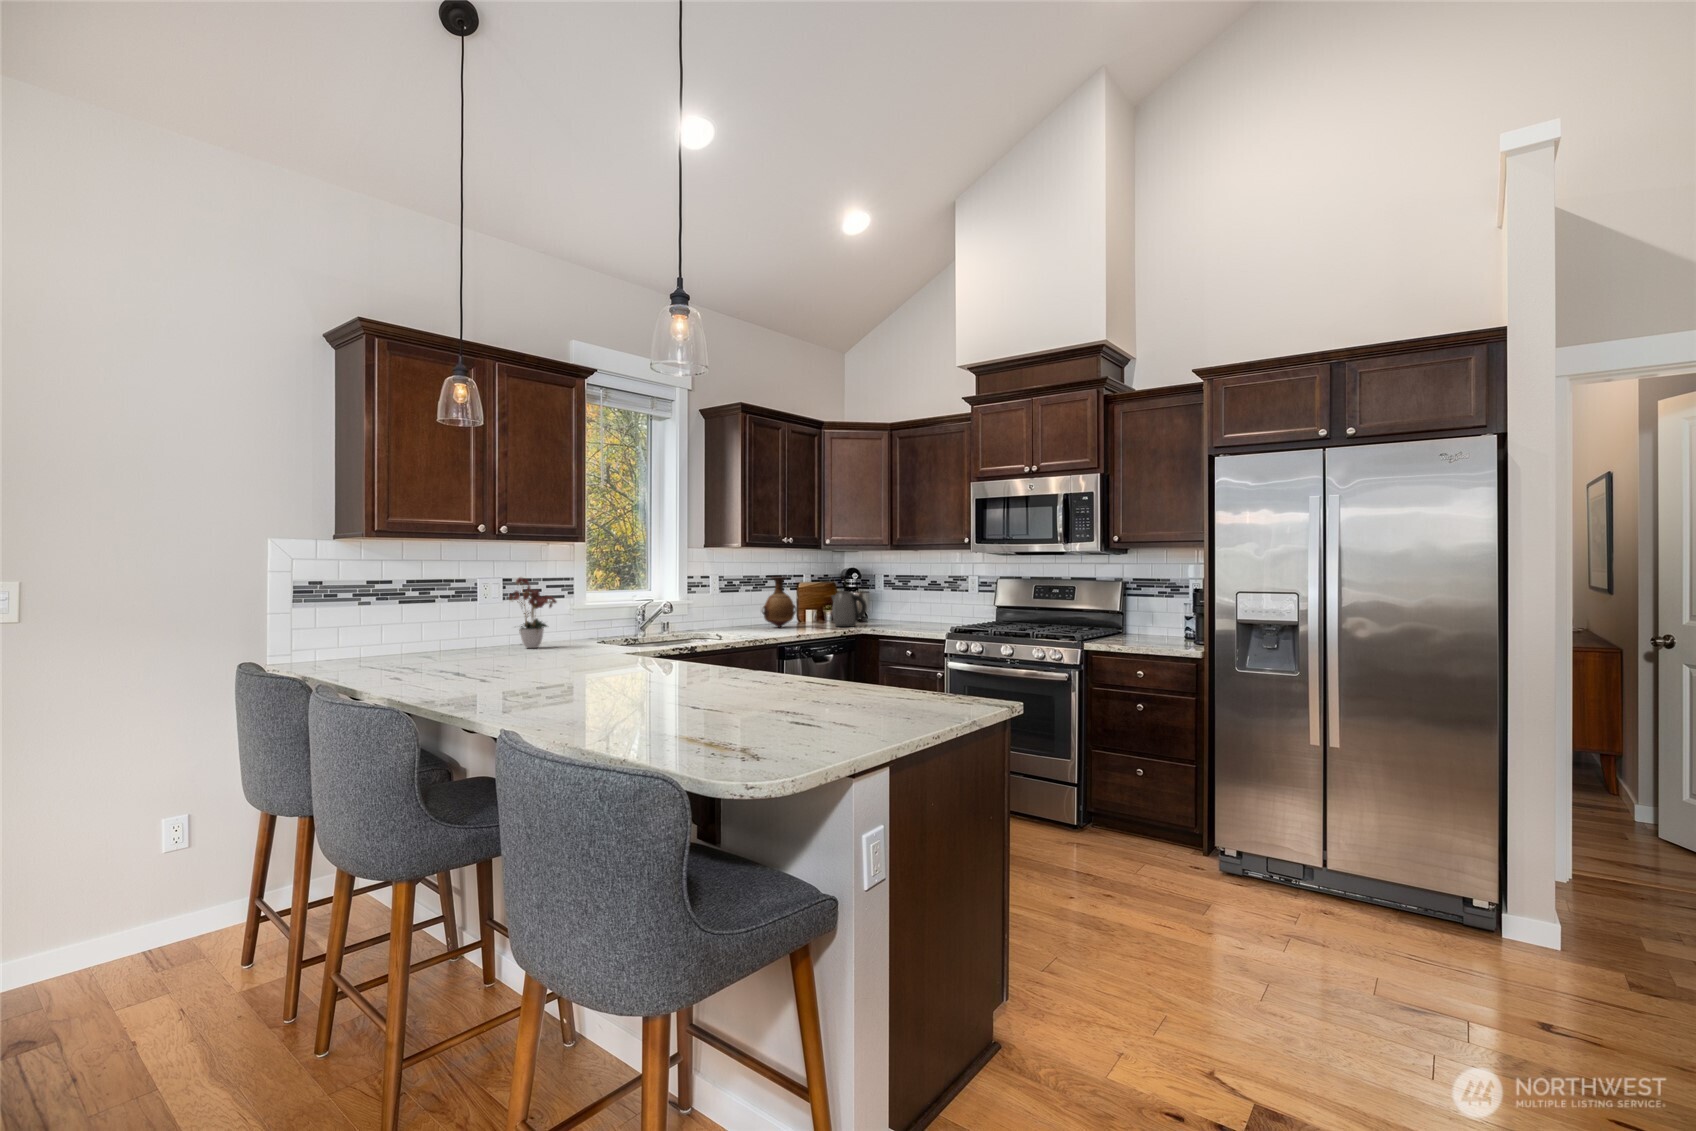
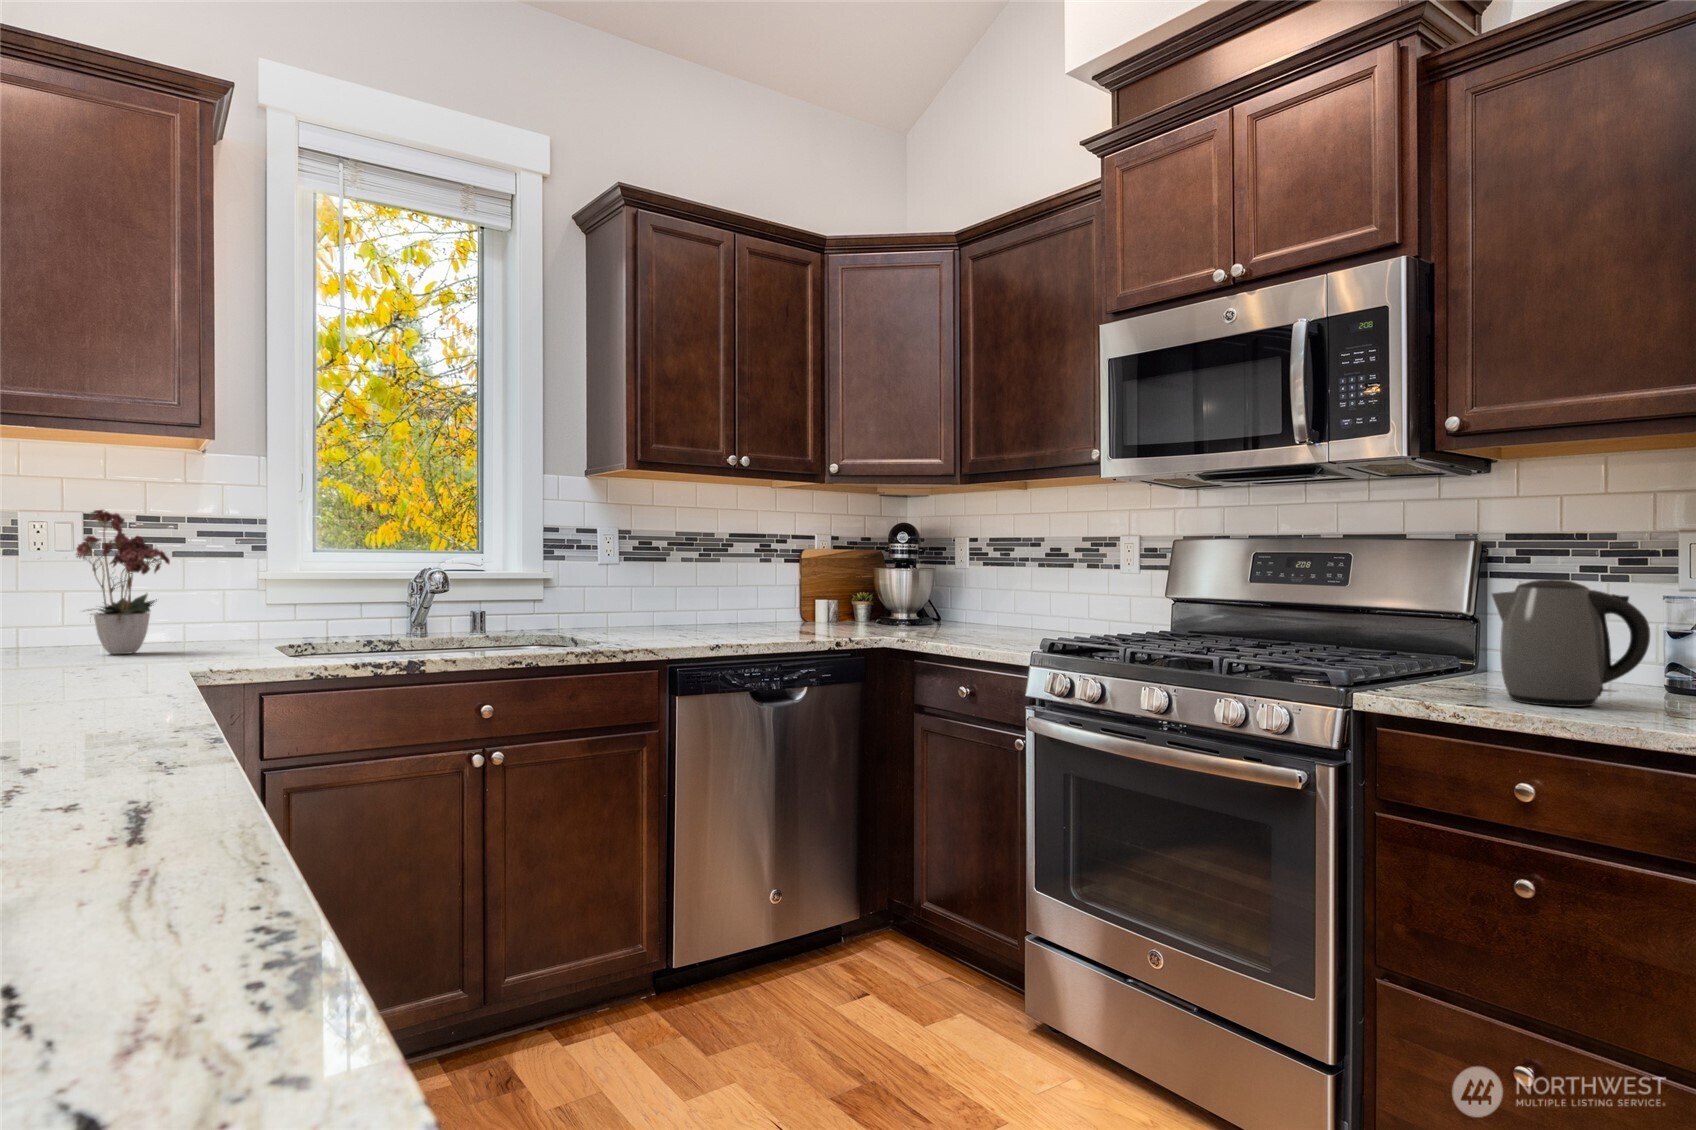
vase: present [762,577,797,627] -> none [682,531,756,631]
kettle: present [832,591,867,627] -> present [1492,579,1650,707]

